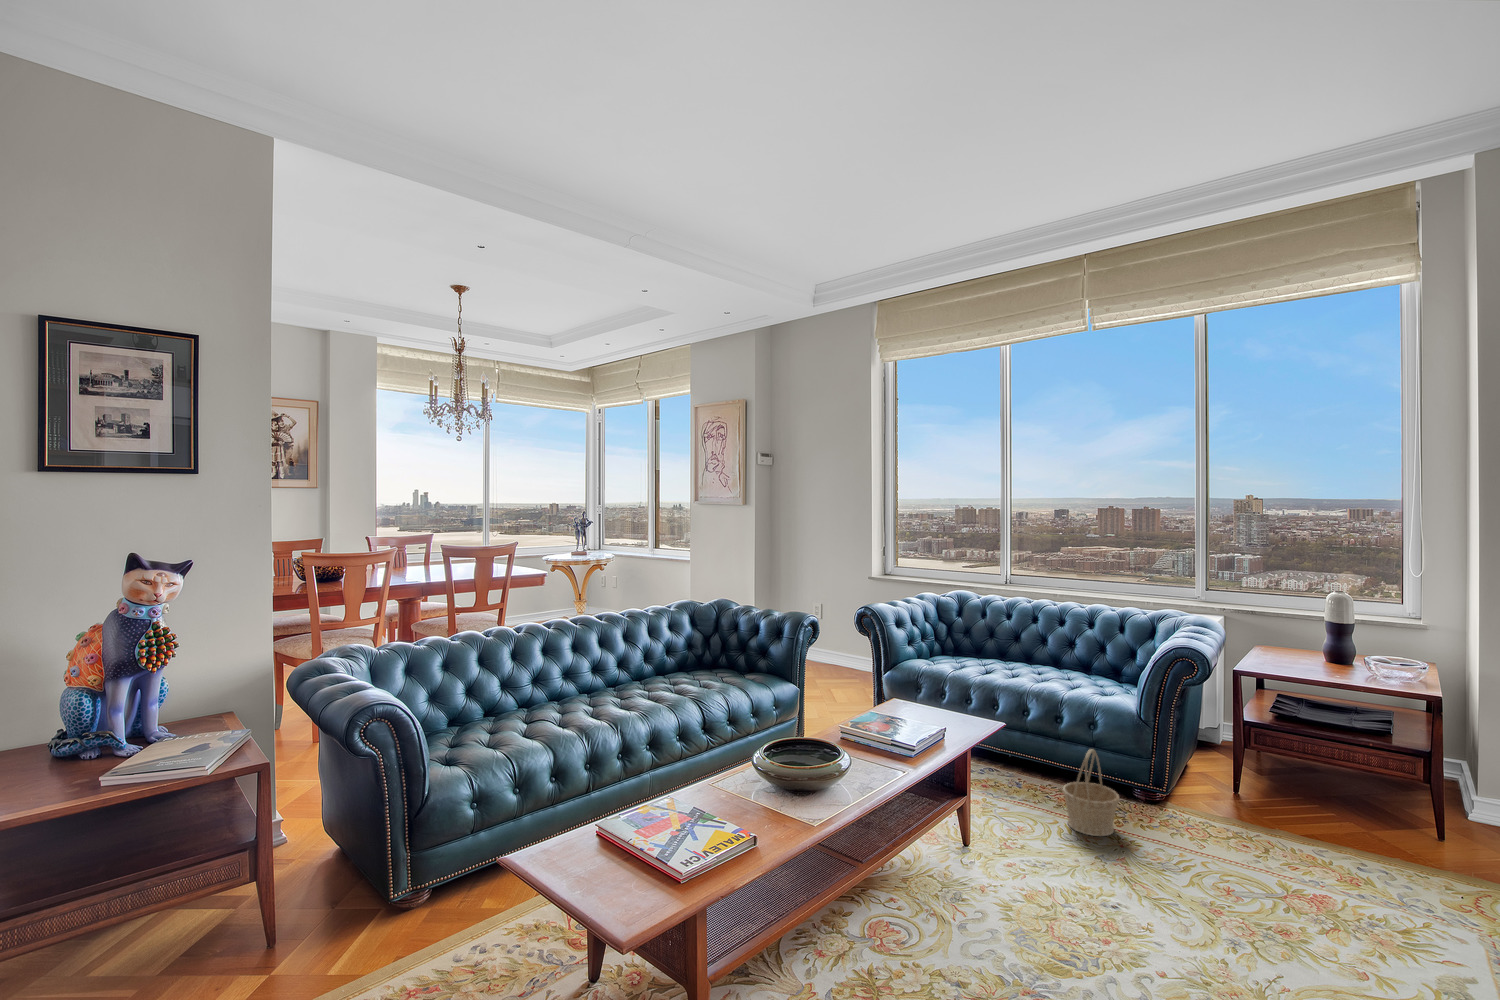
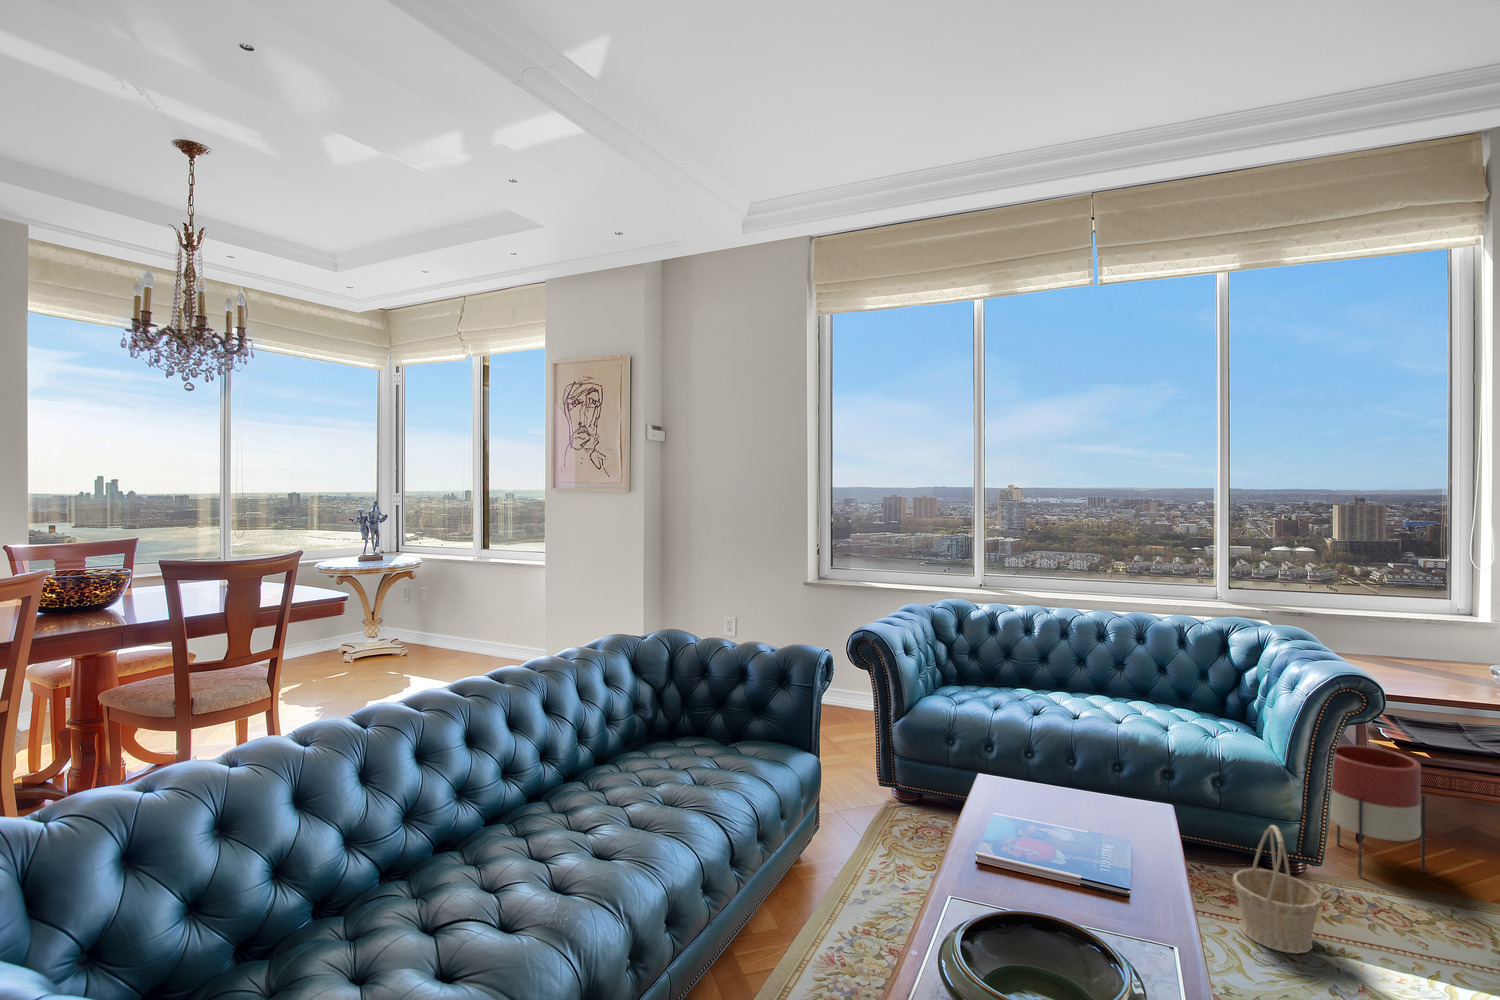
planter: none [1196,710,1269,813] -> present [1330,745,1425,876]

